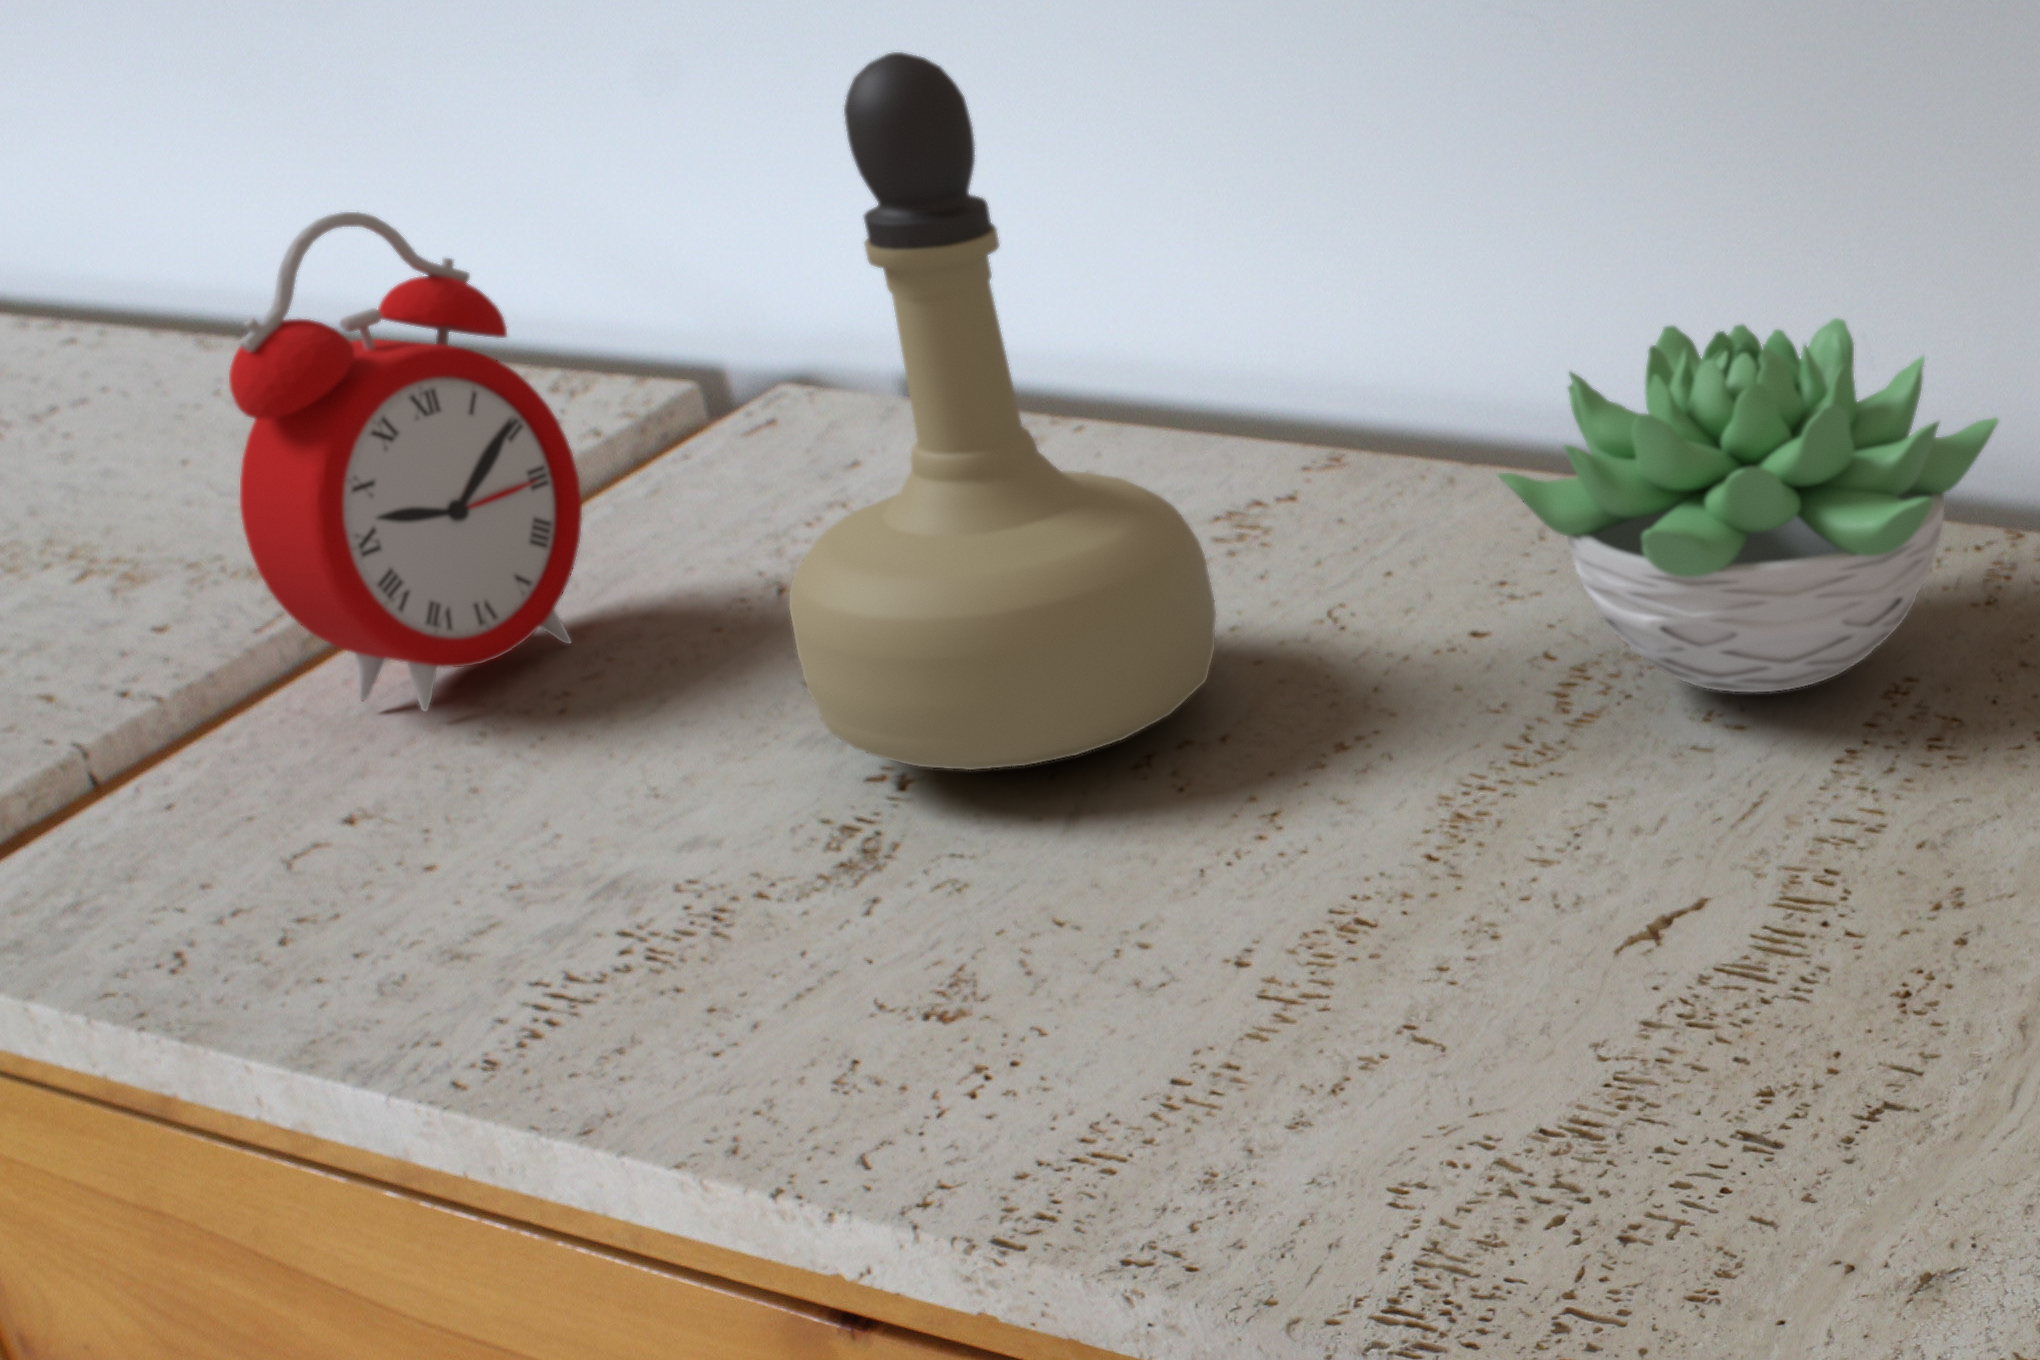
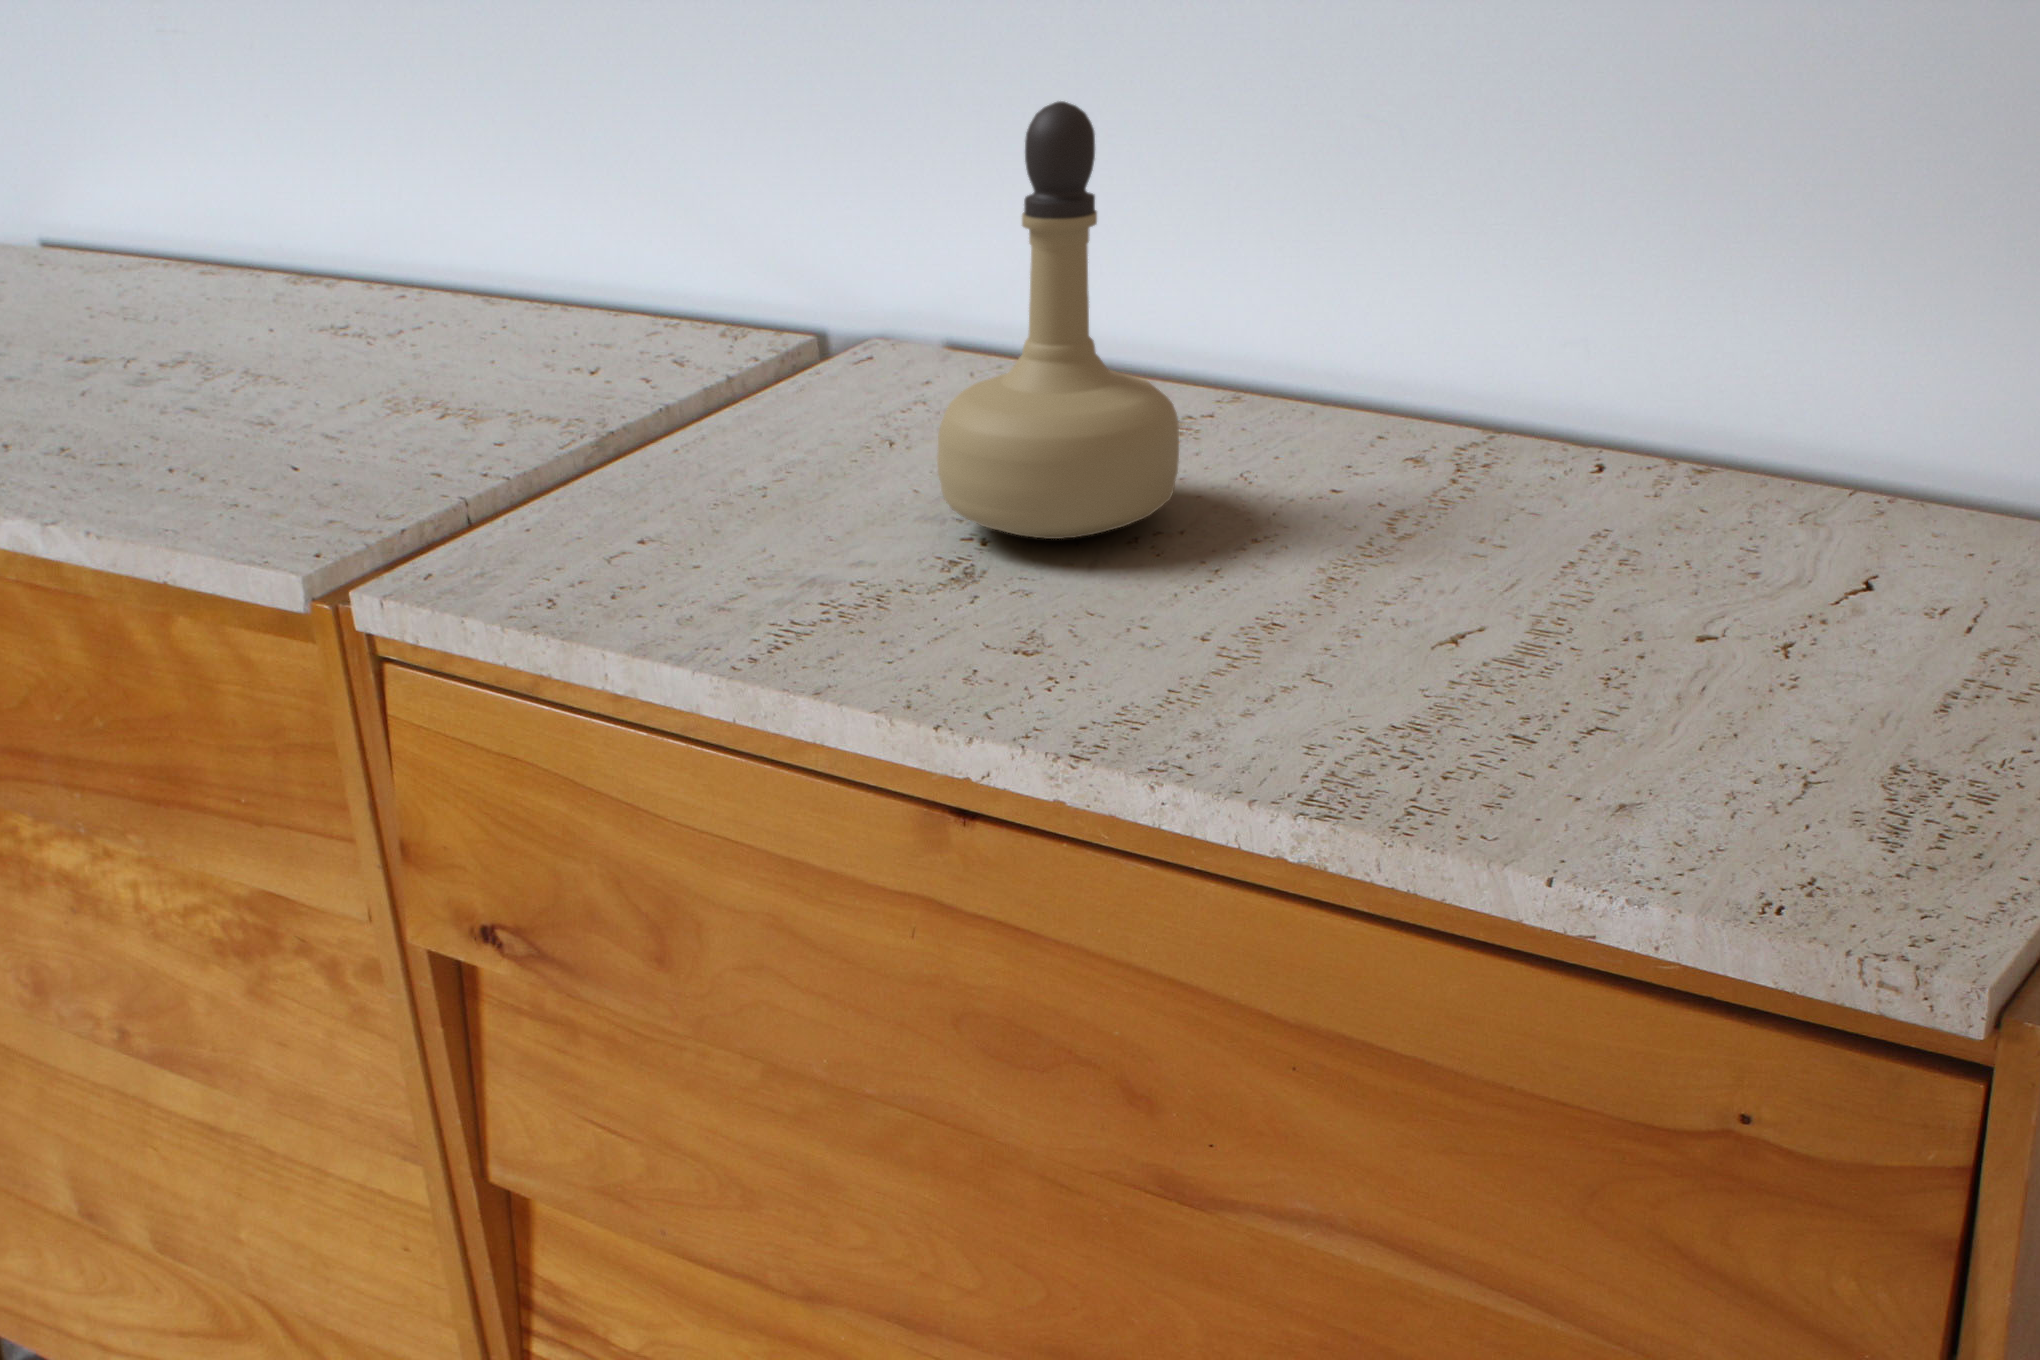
alarm clock: present [229,212,582,711] -> none [621,190,790,493]
succulent plant: present [1498,318,1999,692] -> none [1371,301,1686,527]

